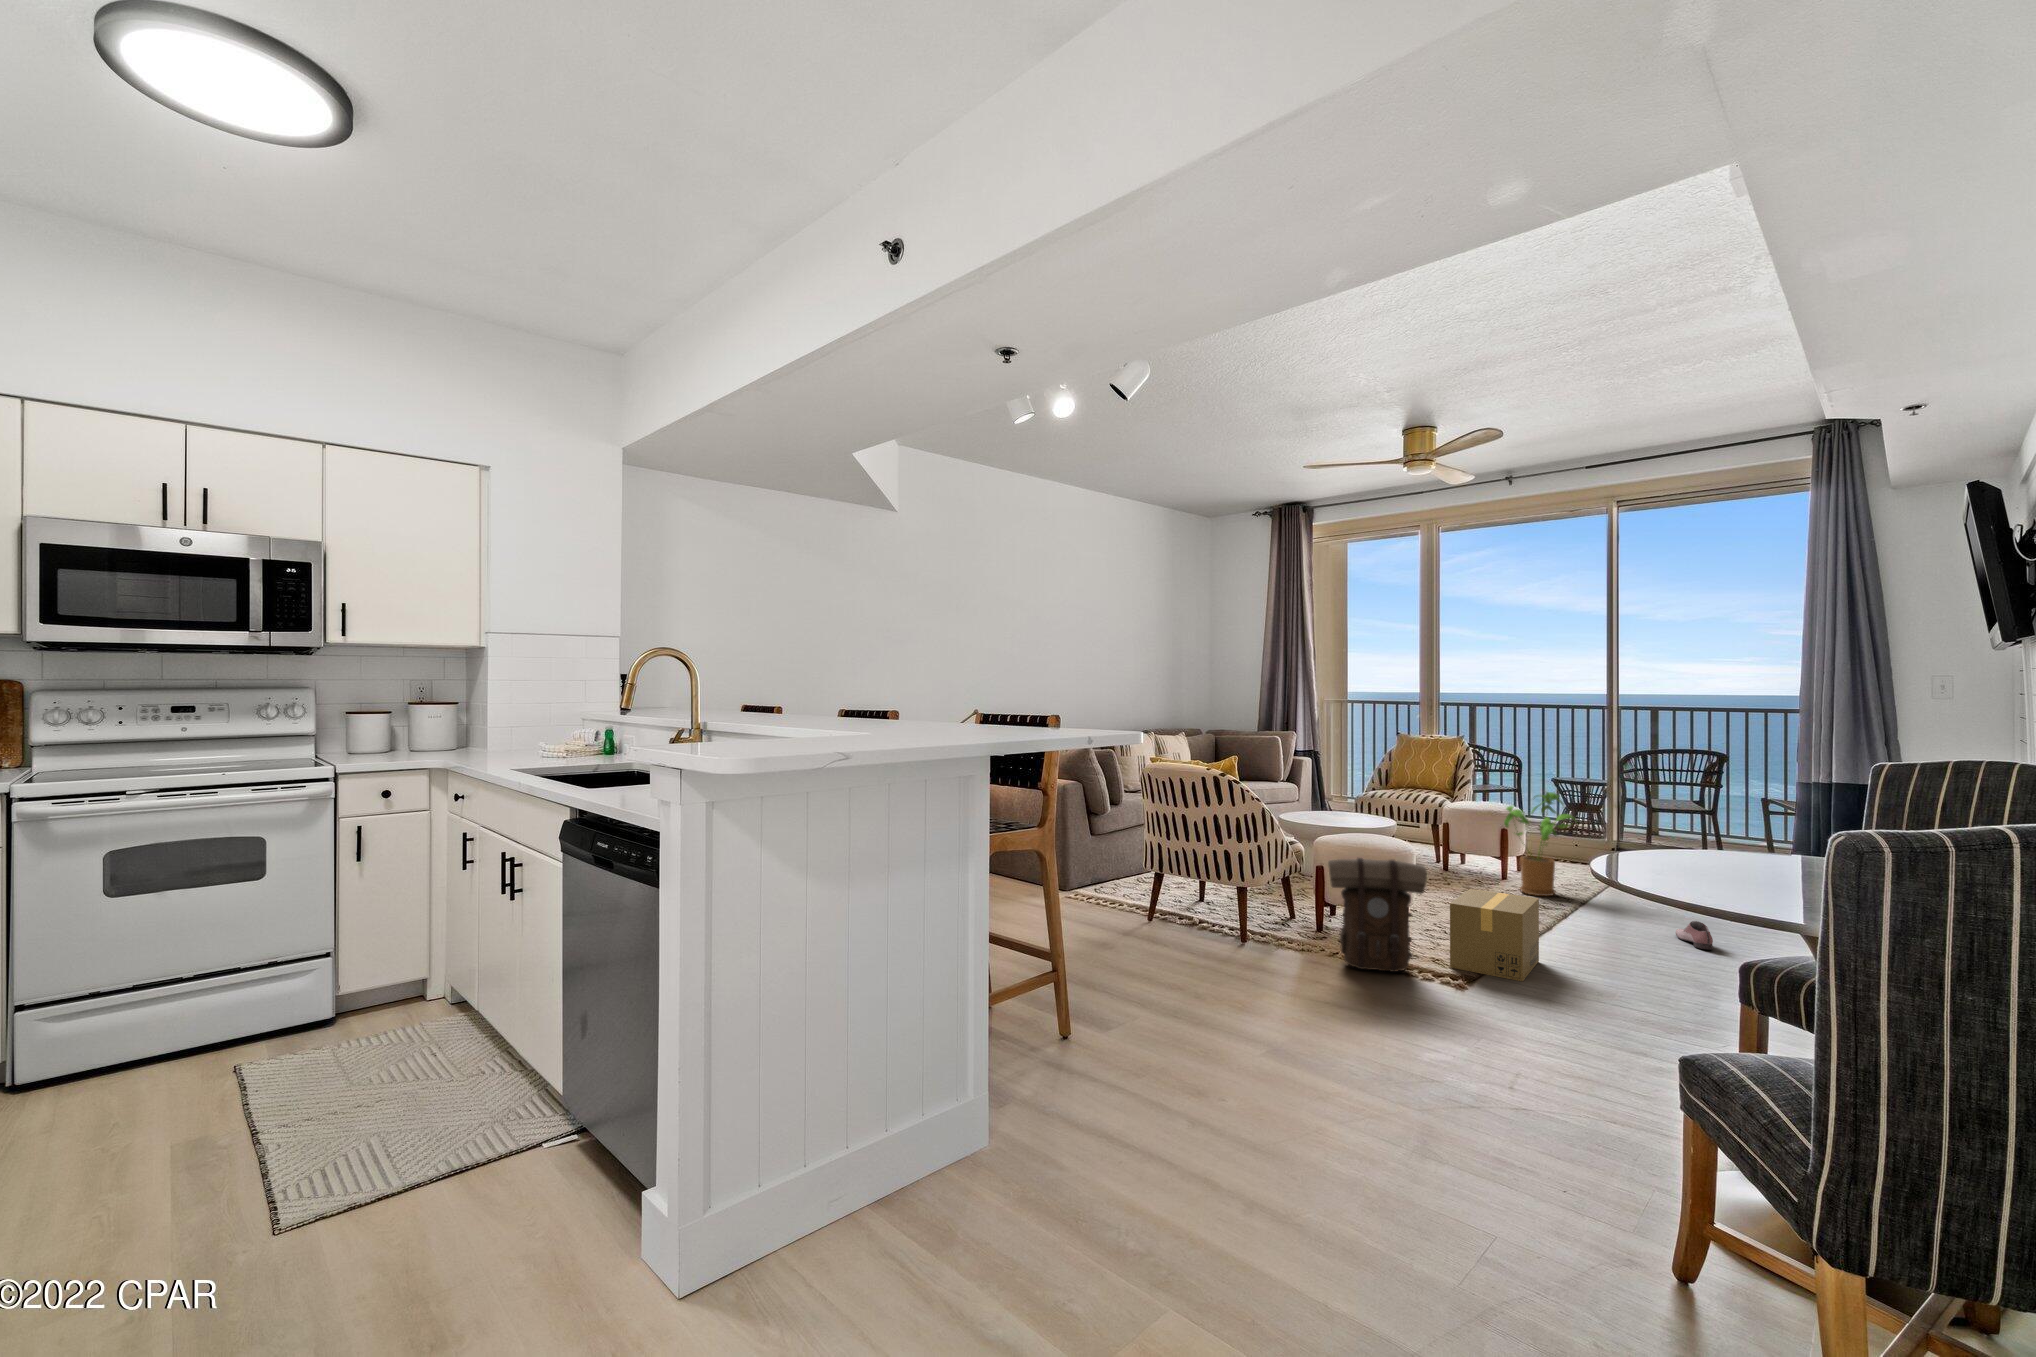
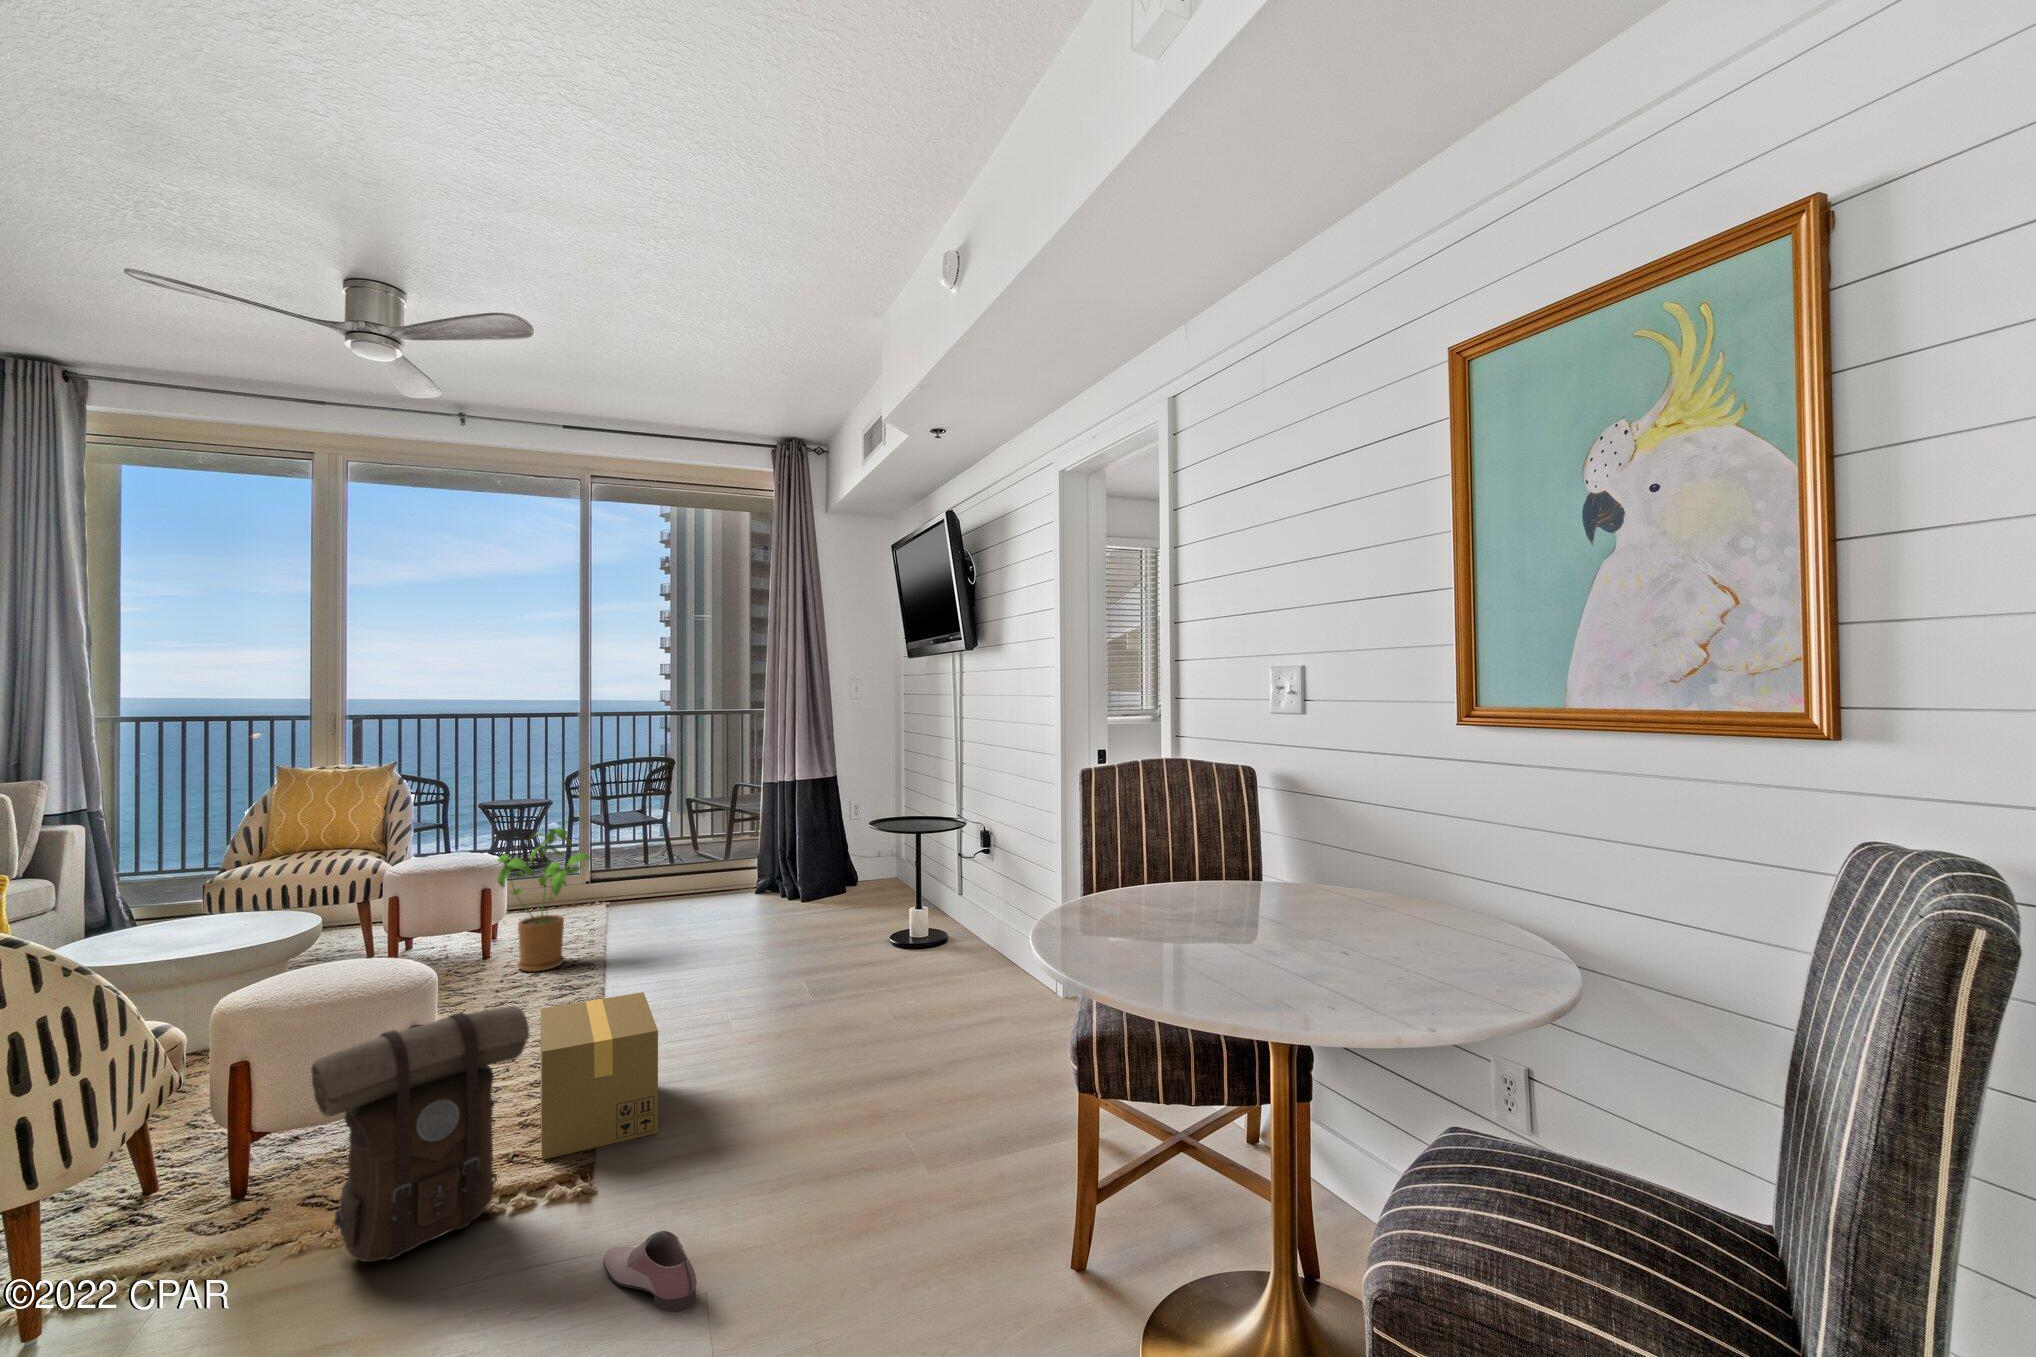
shoe: present [1676,921,1713,950] -> present [603,1231,697,1312]

